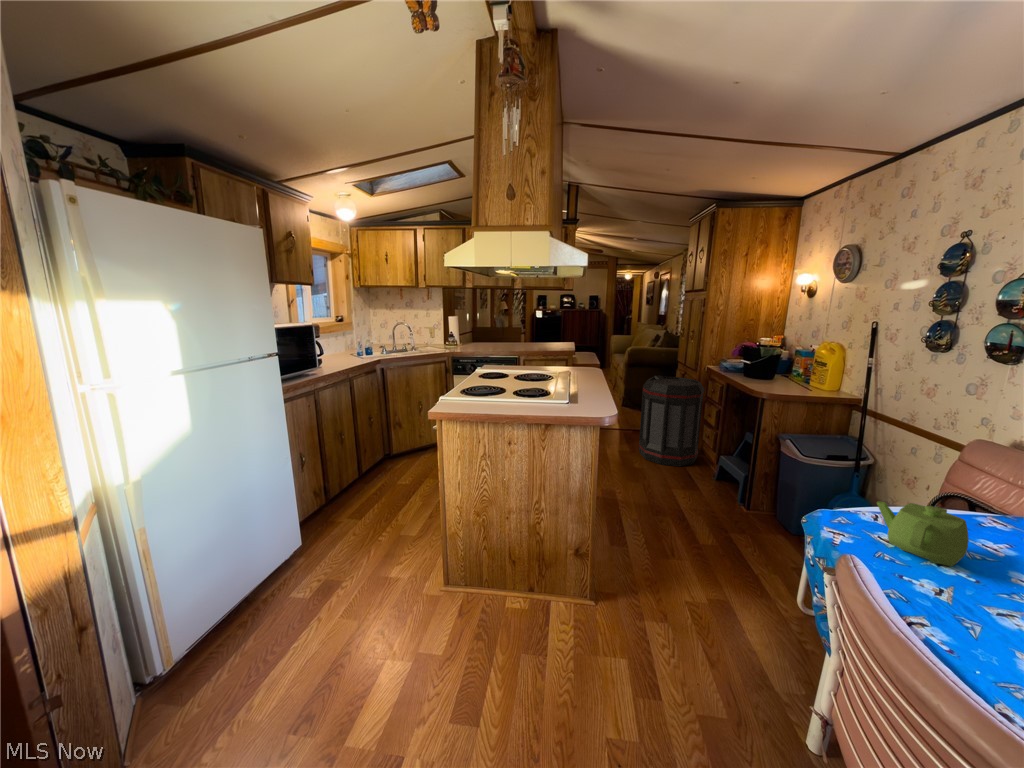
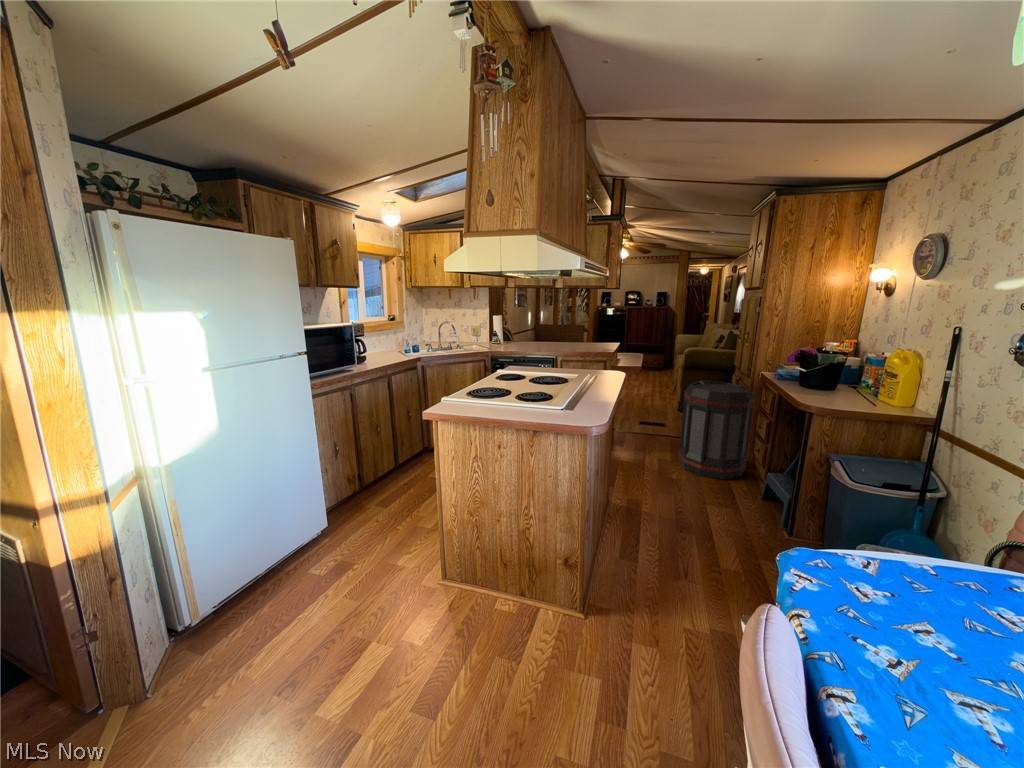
teapot: present [877,501,969,566] -> none [857,548,967,640]

